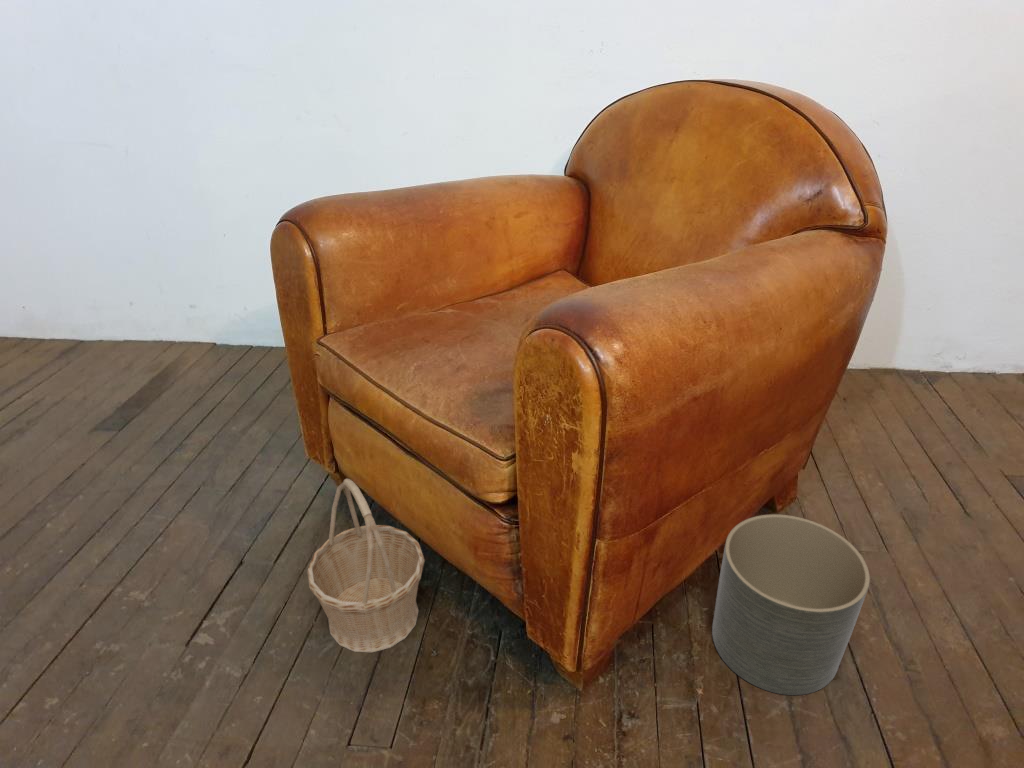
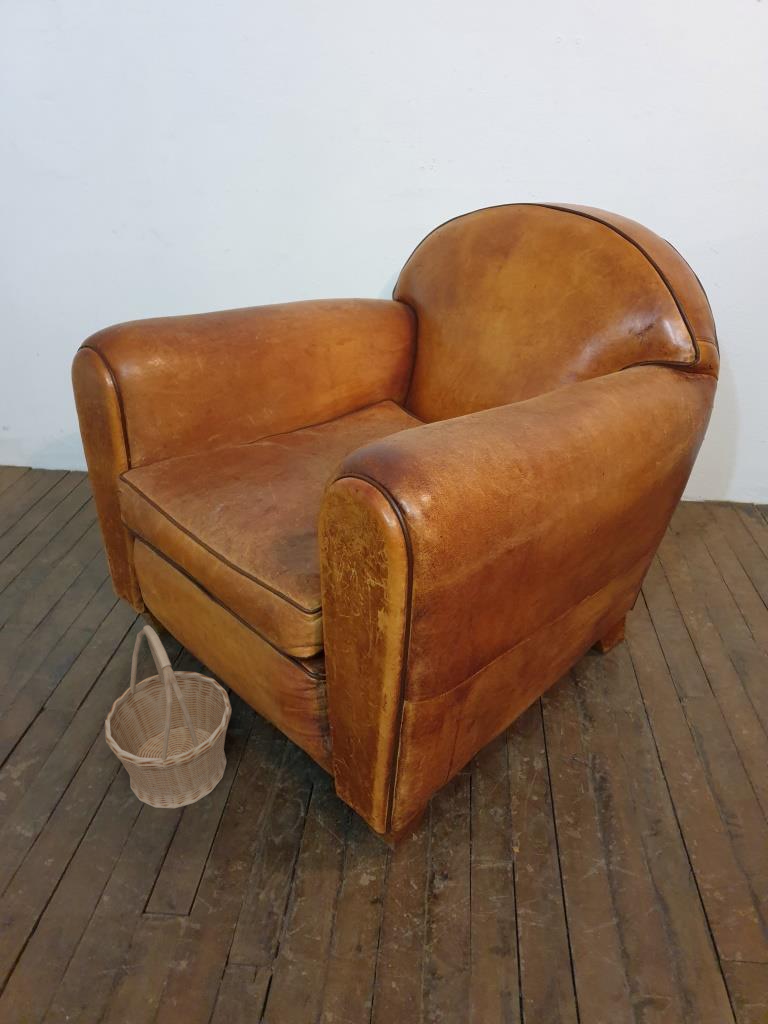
planter: present [712,514,870,695] -> none [533,663,693,853]

